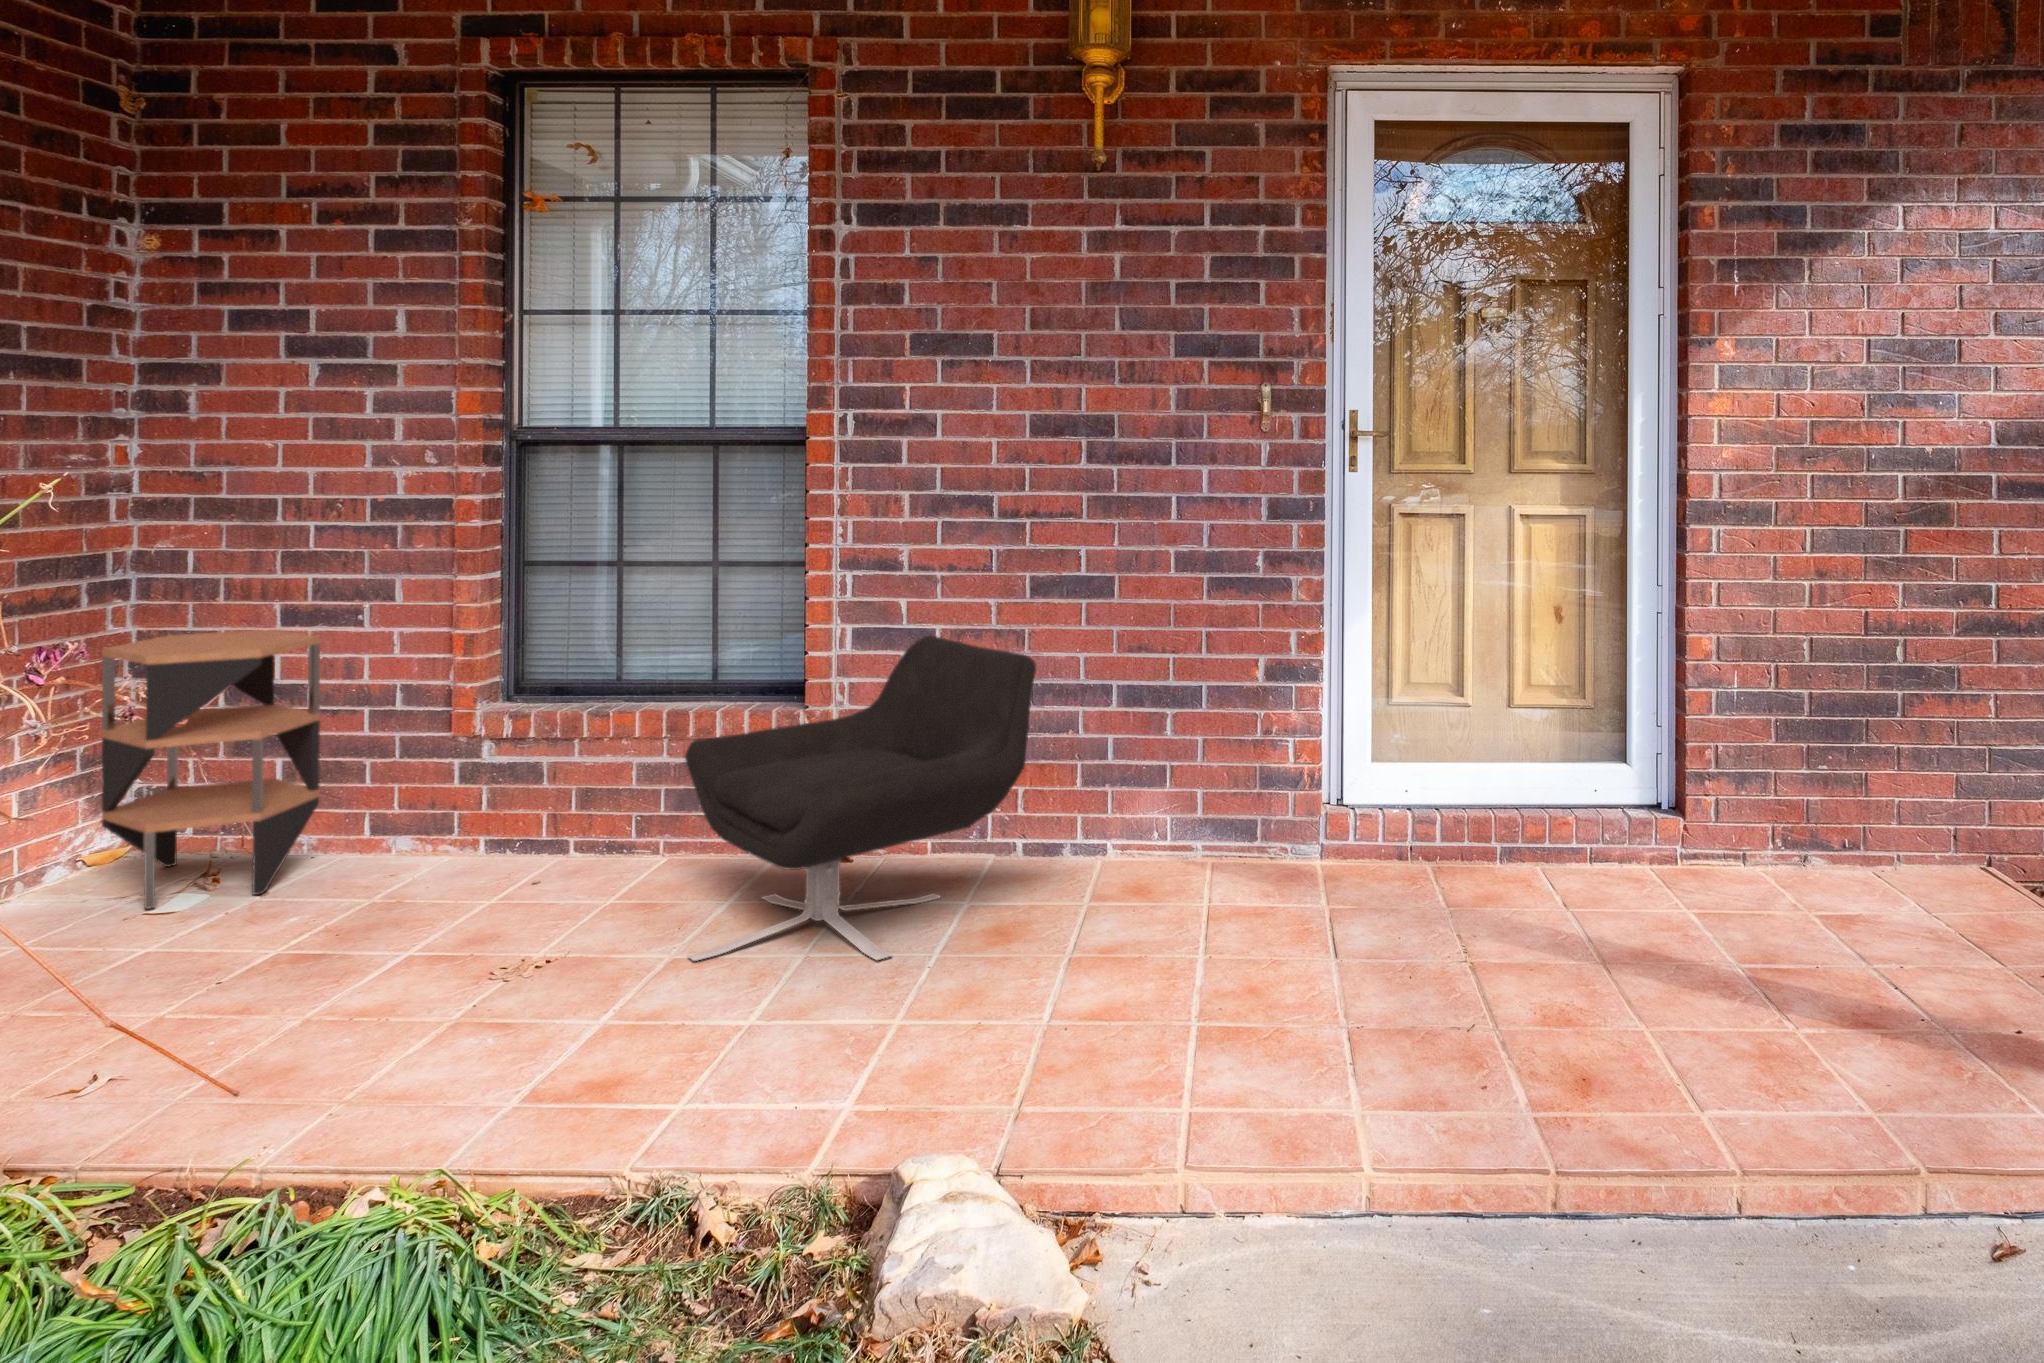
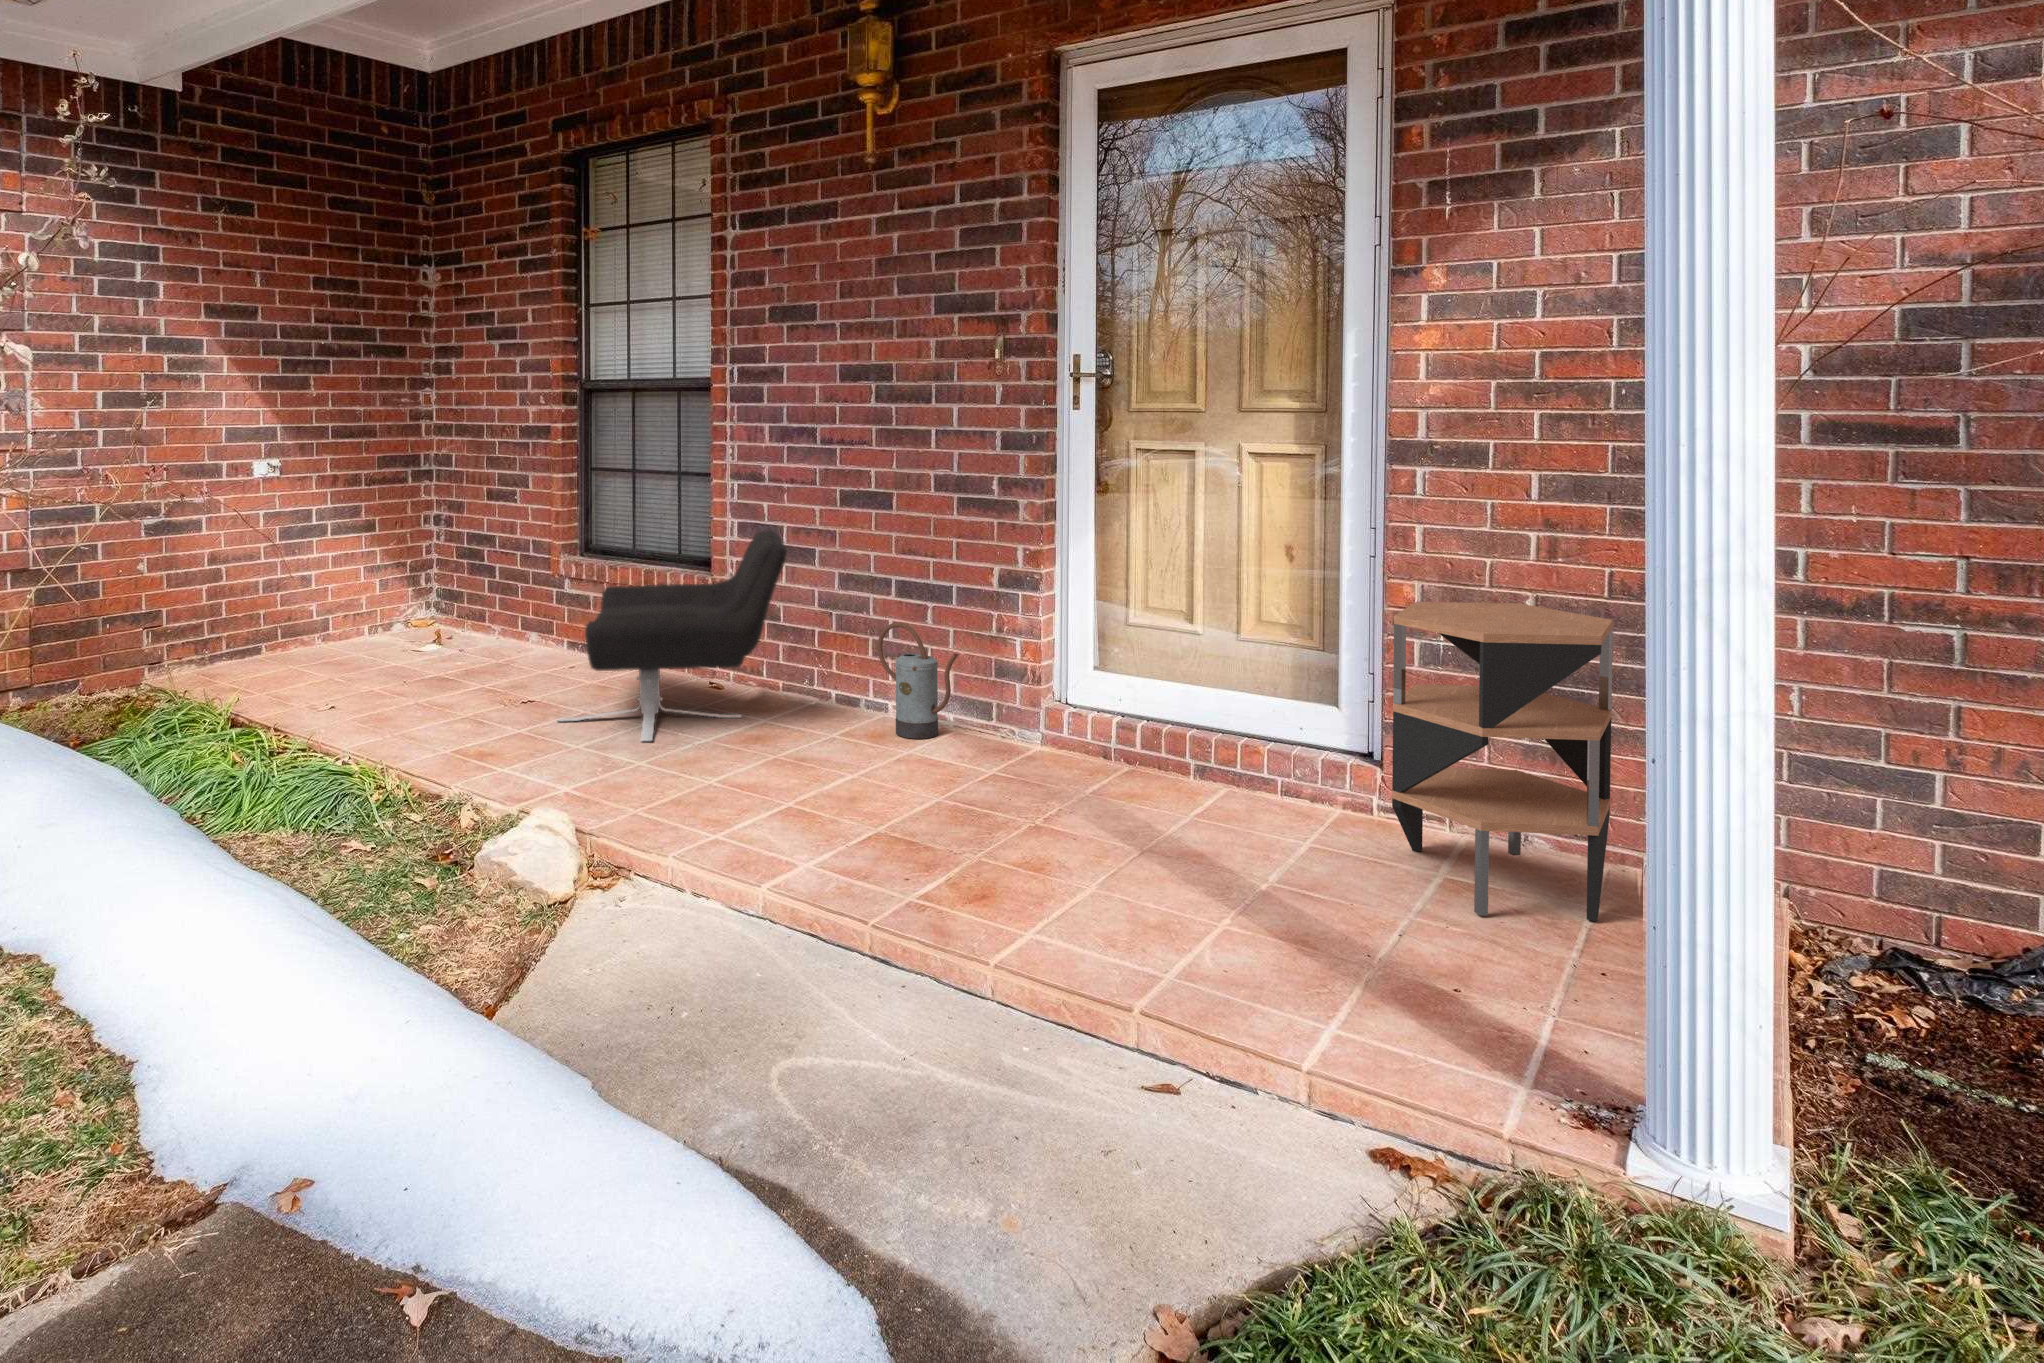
side table: present [102,629,320,909] -> present [1392,602,1613,922]
watering can: none [1116,738,1237,880] -> present [878,623,959,739]

